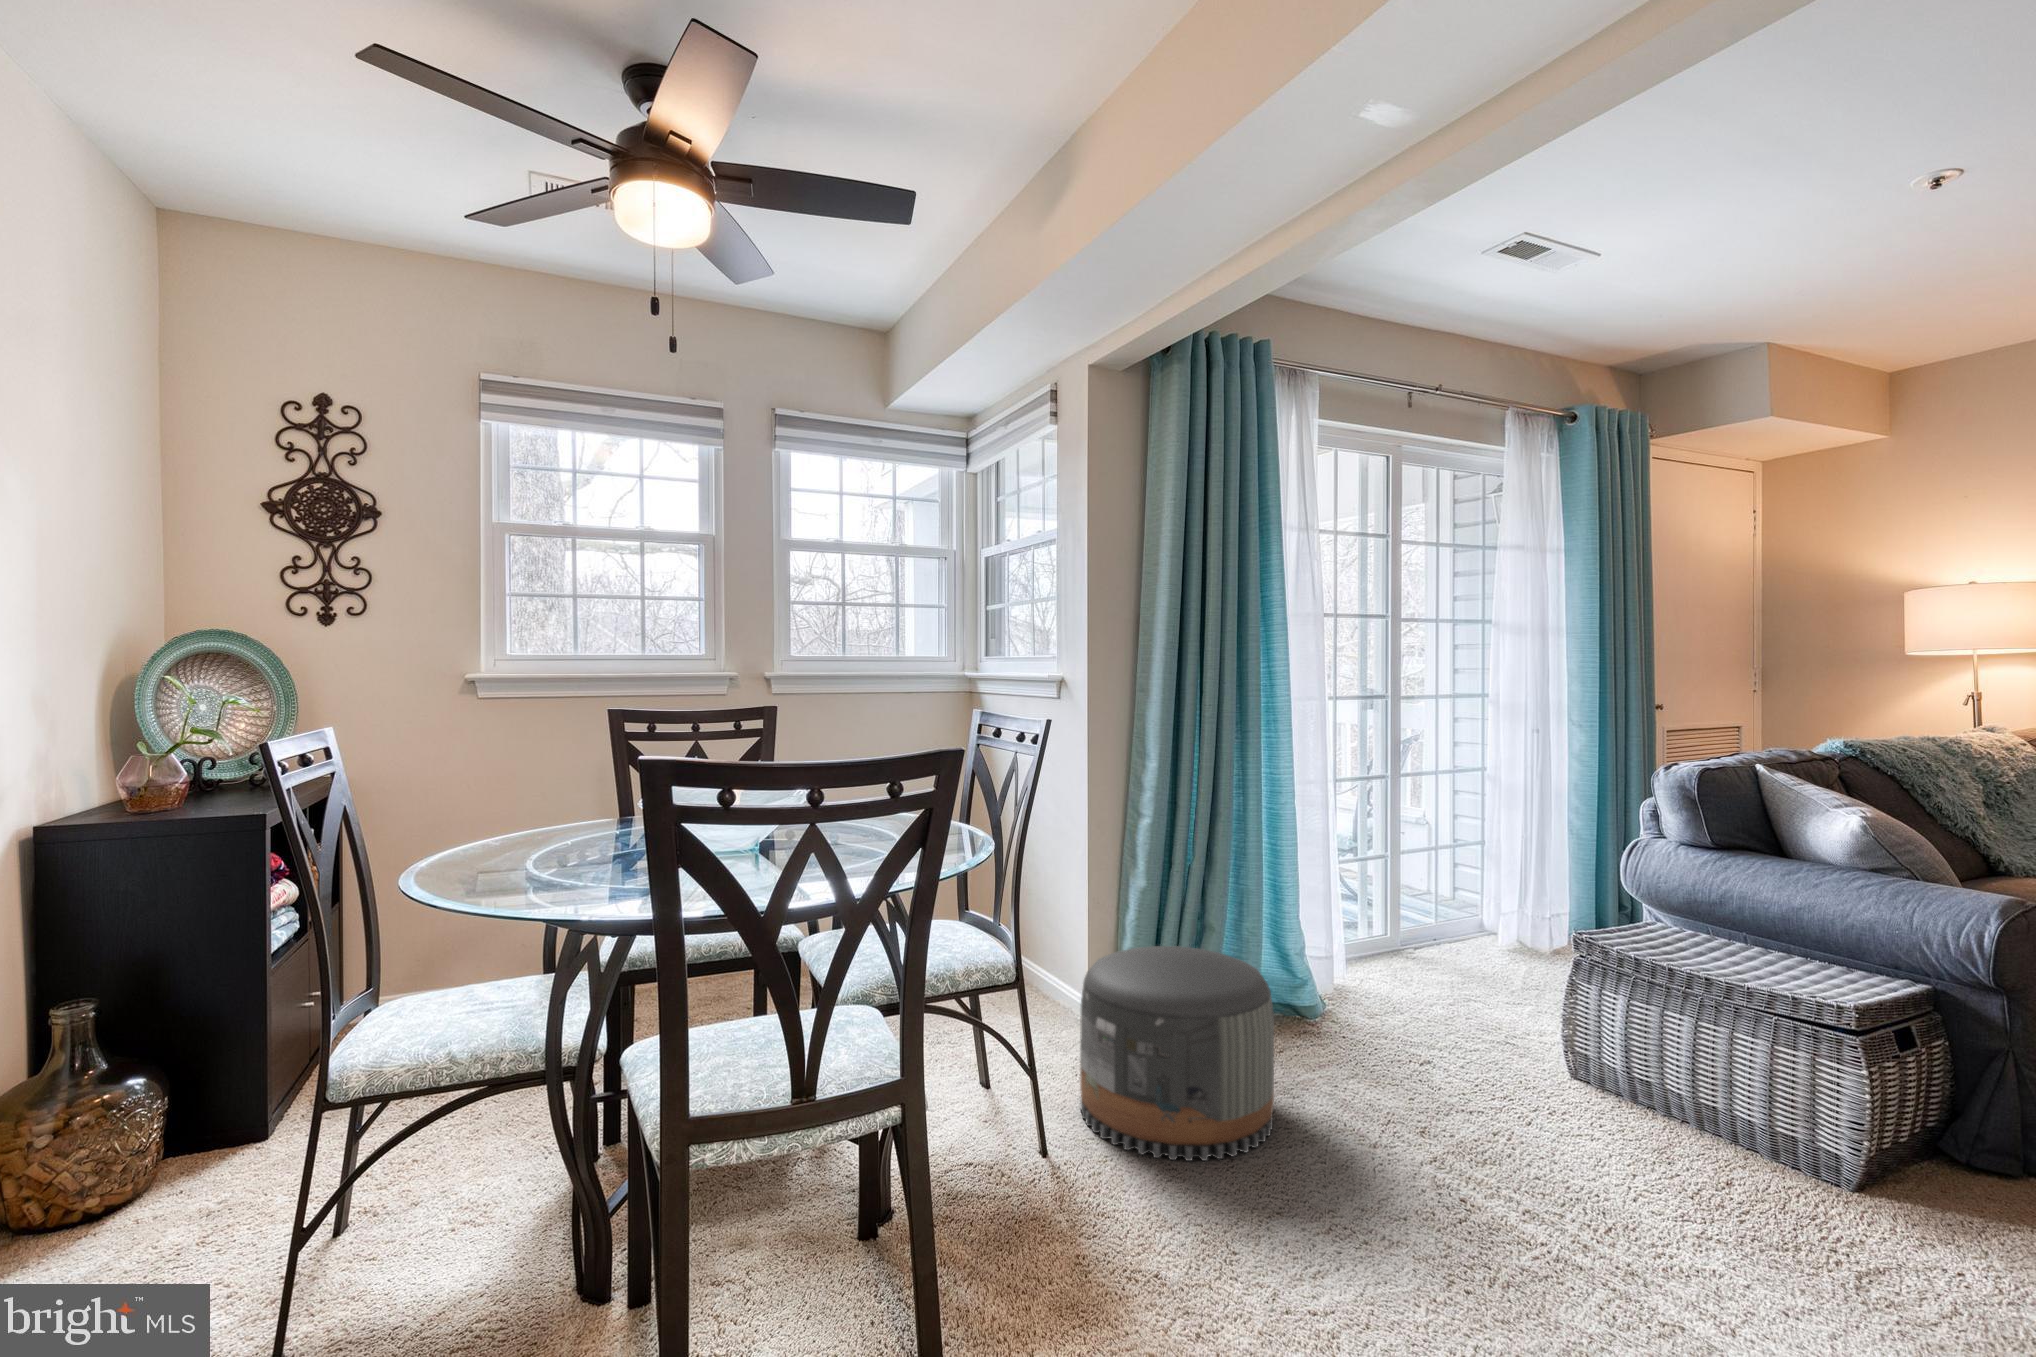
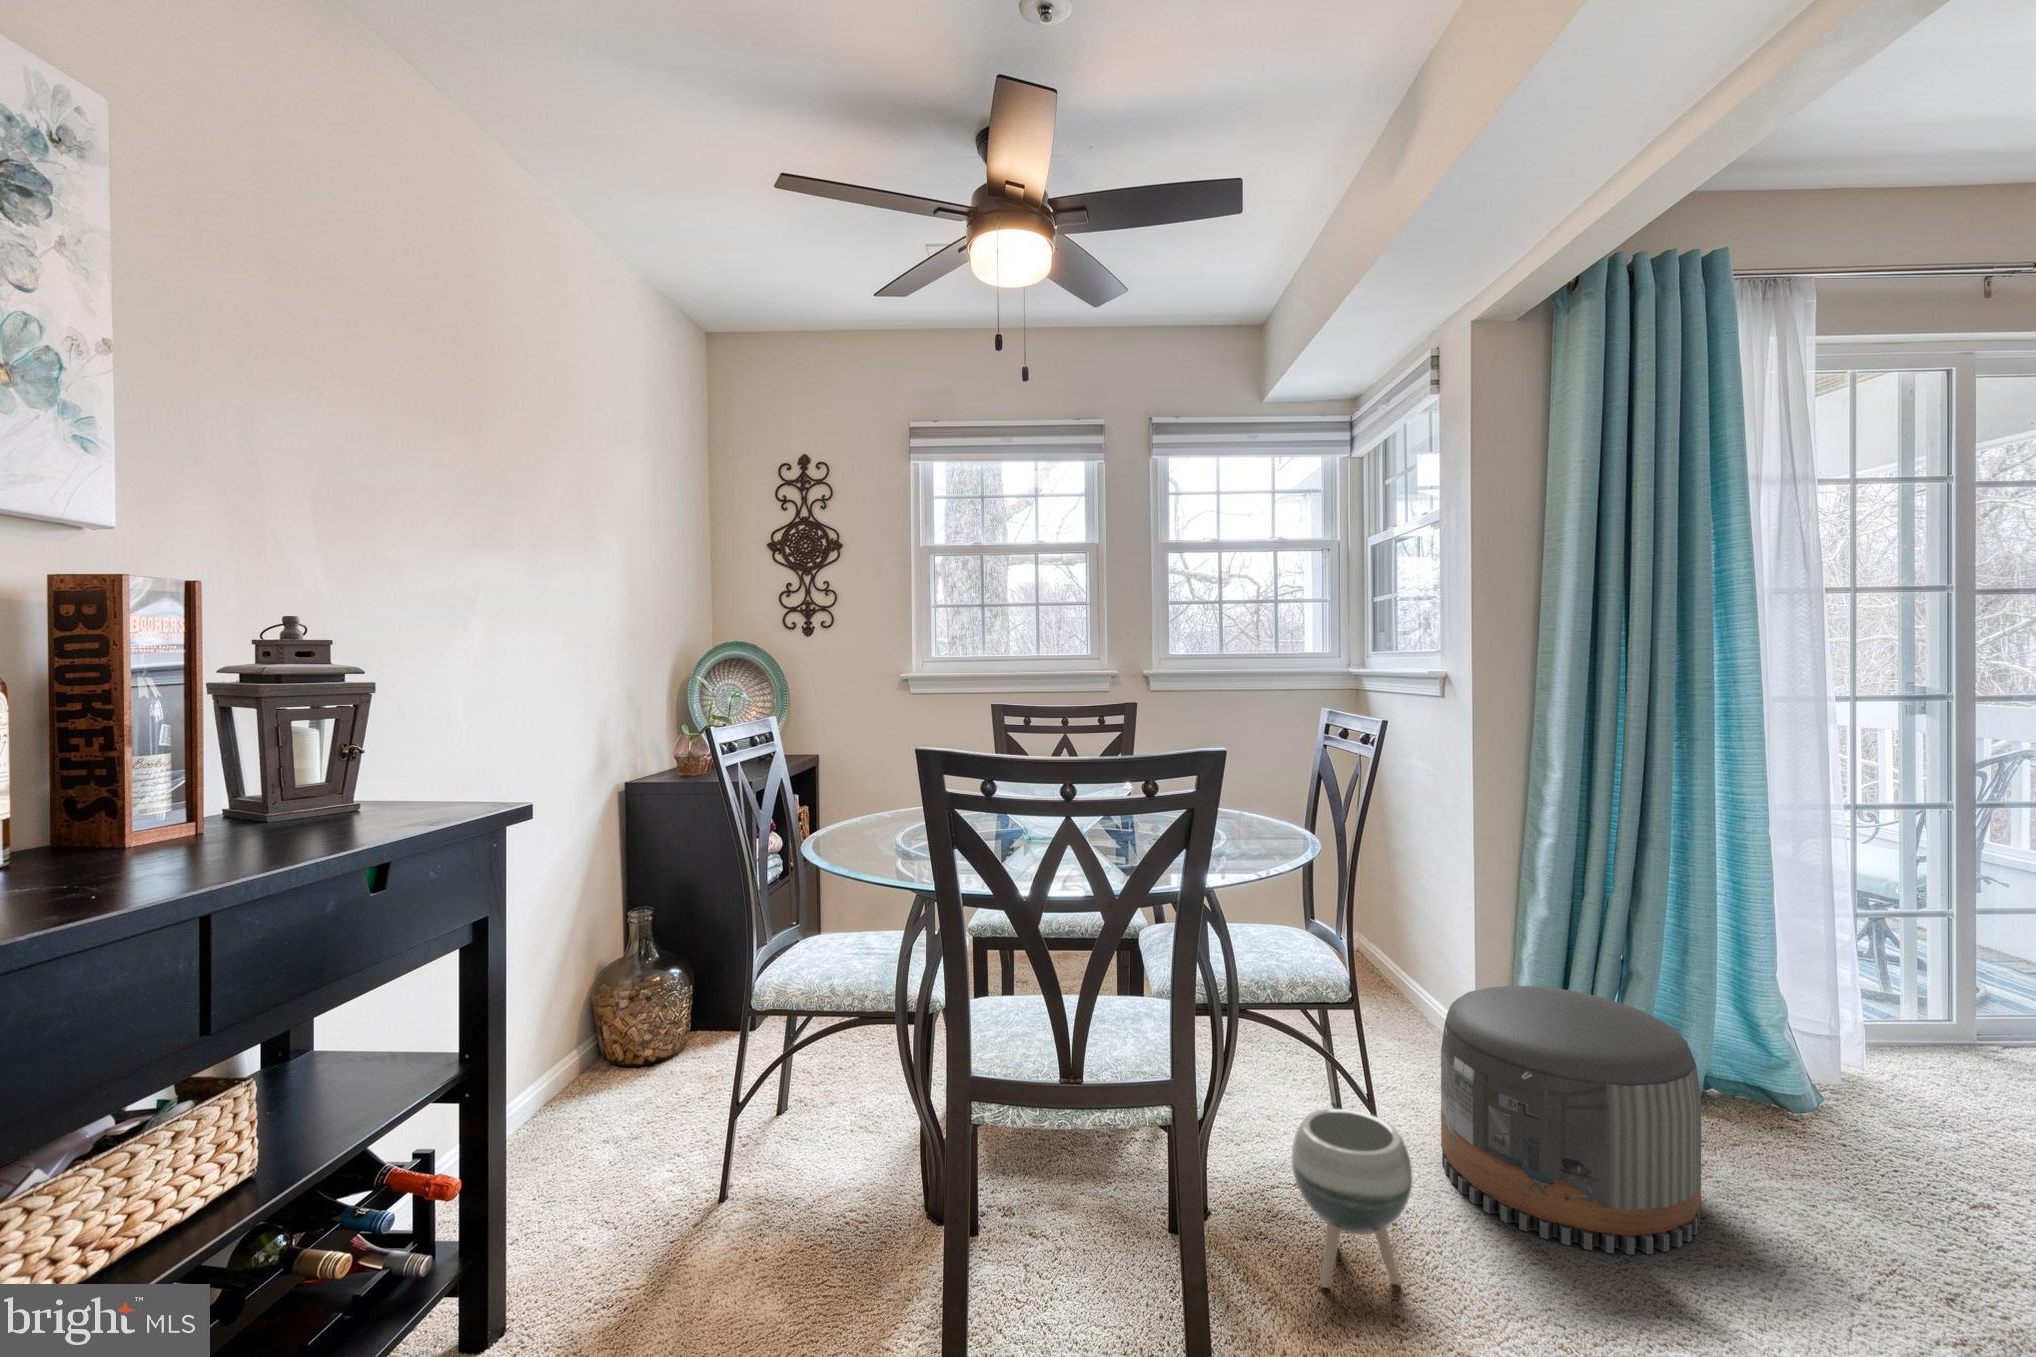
planter: none [981,1080,1087,1251] -> present [1292,1109,1412,1288]

